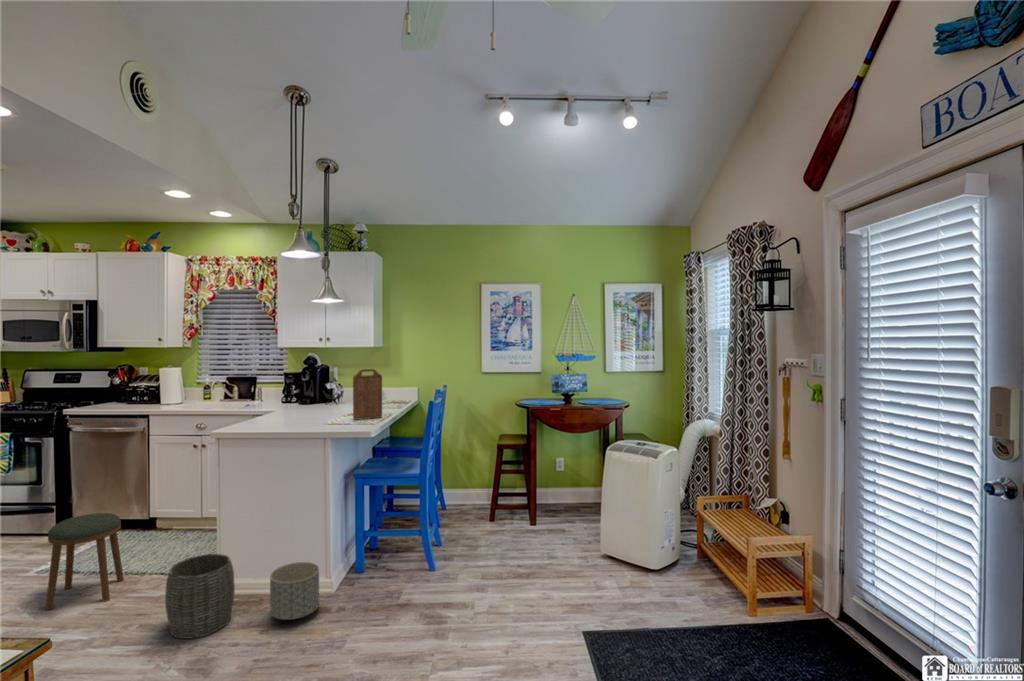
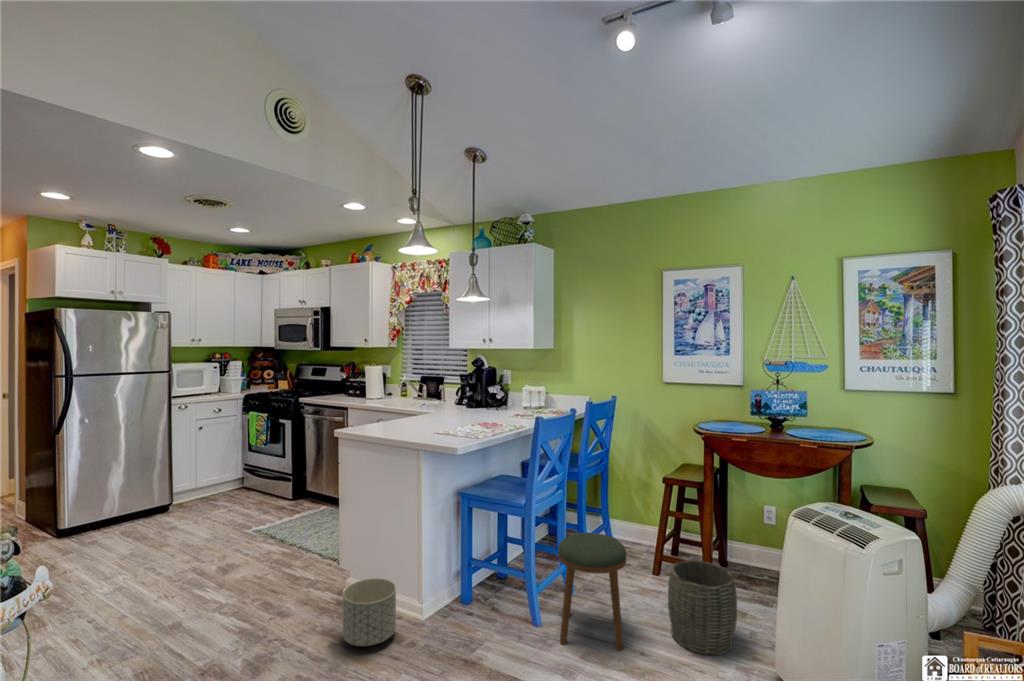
cutting board: present [353,369,382,420] -> none [479,369,512,426]
stool: present [45,513,124,610] -> present [558,533,627,650]
woven basket: present [165,554,235,639] -> present [668,561,737,655]

